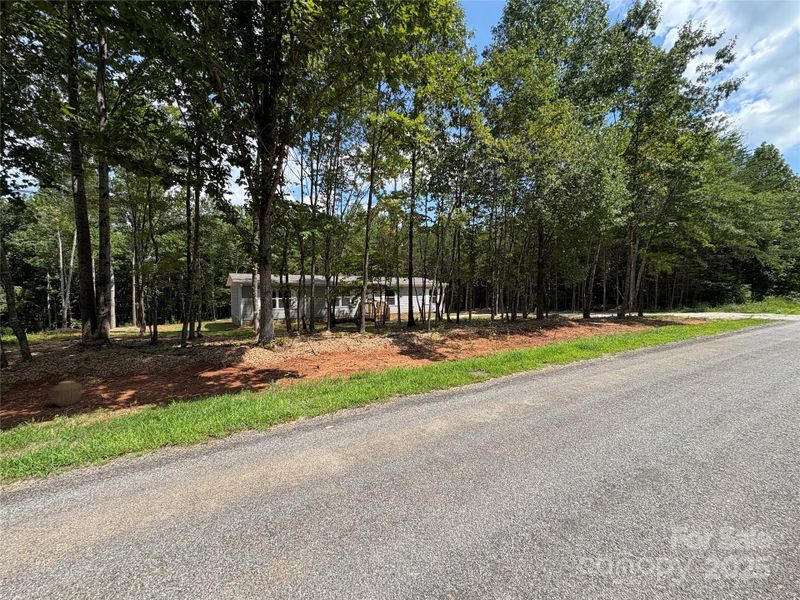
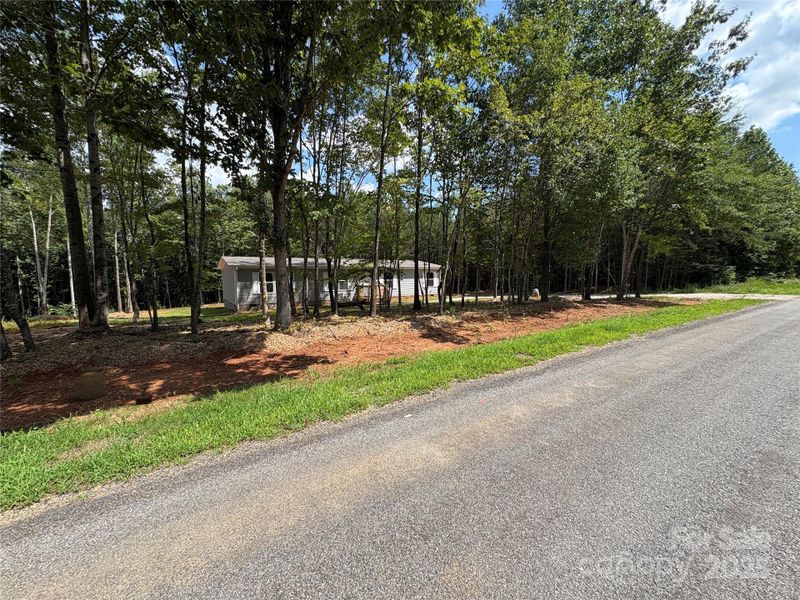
potted plant: none [97,378,131,411] -> present [129,369,161,405]

